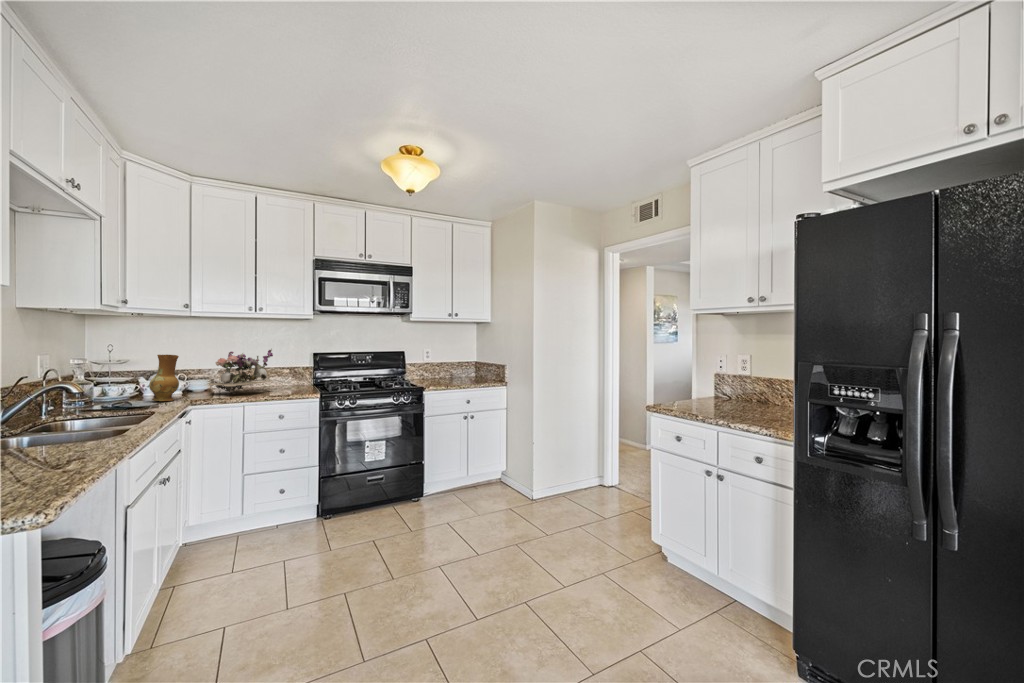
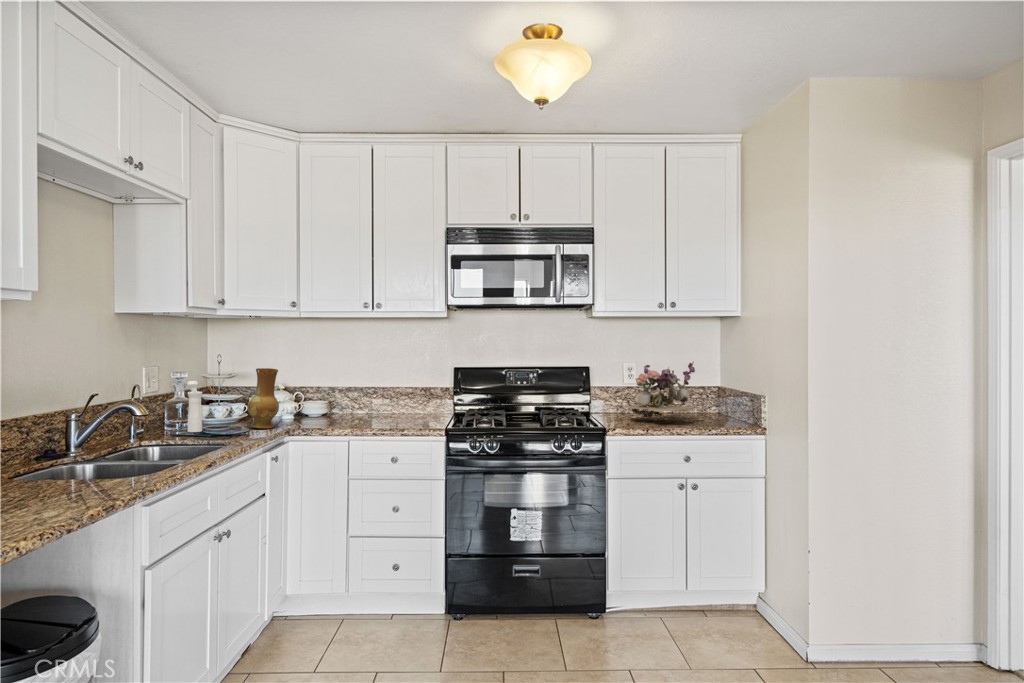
flower arrangement: present [209,349,273,393] -> present [622,361,700,420]
pepper mill: none [83,366,105,408] -> present [187,381,202,432]

